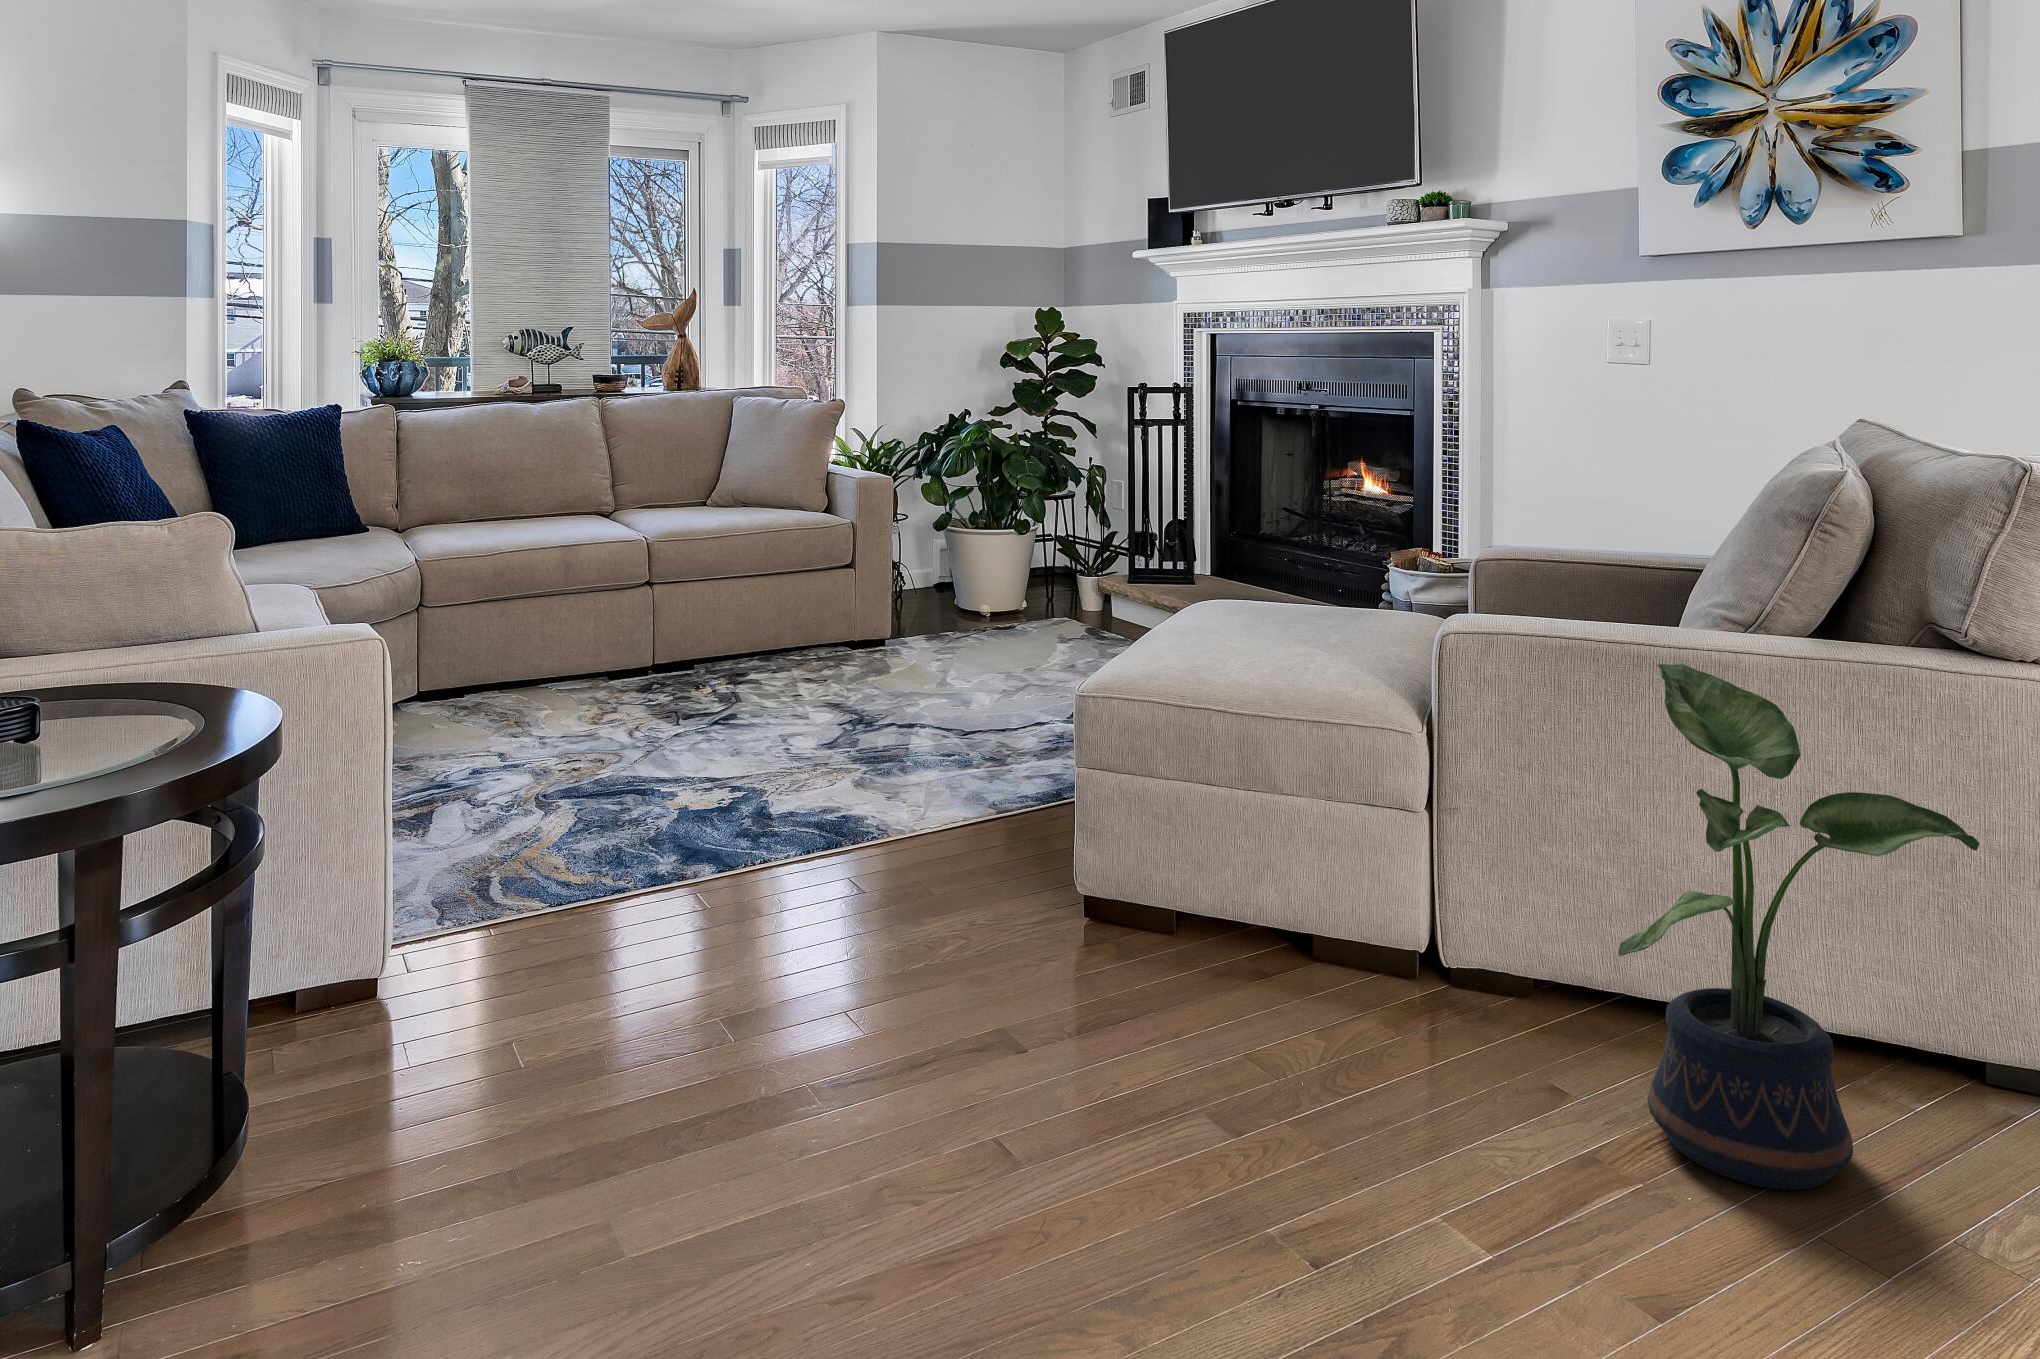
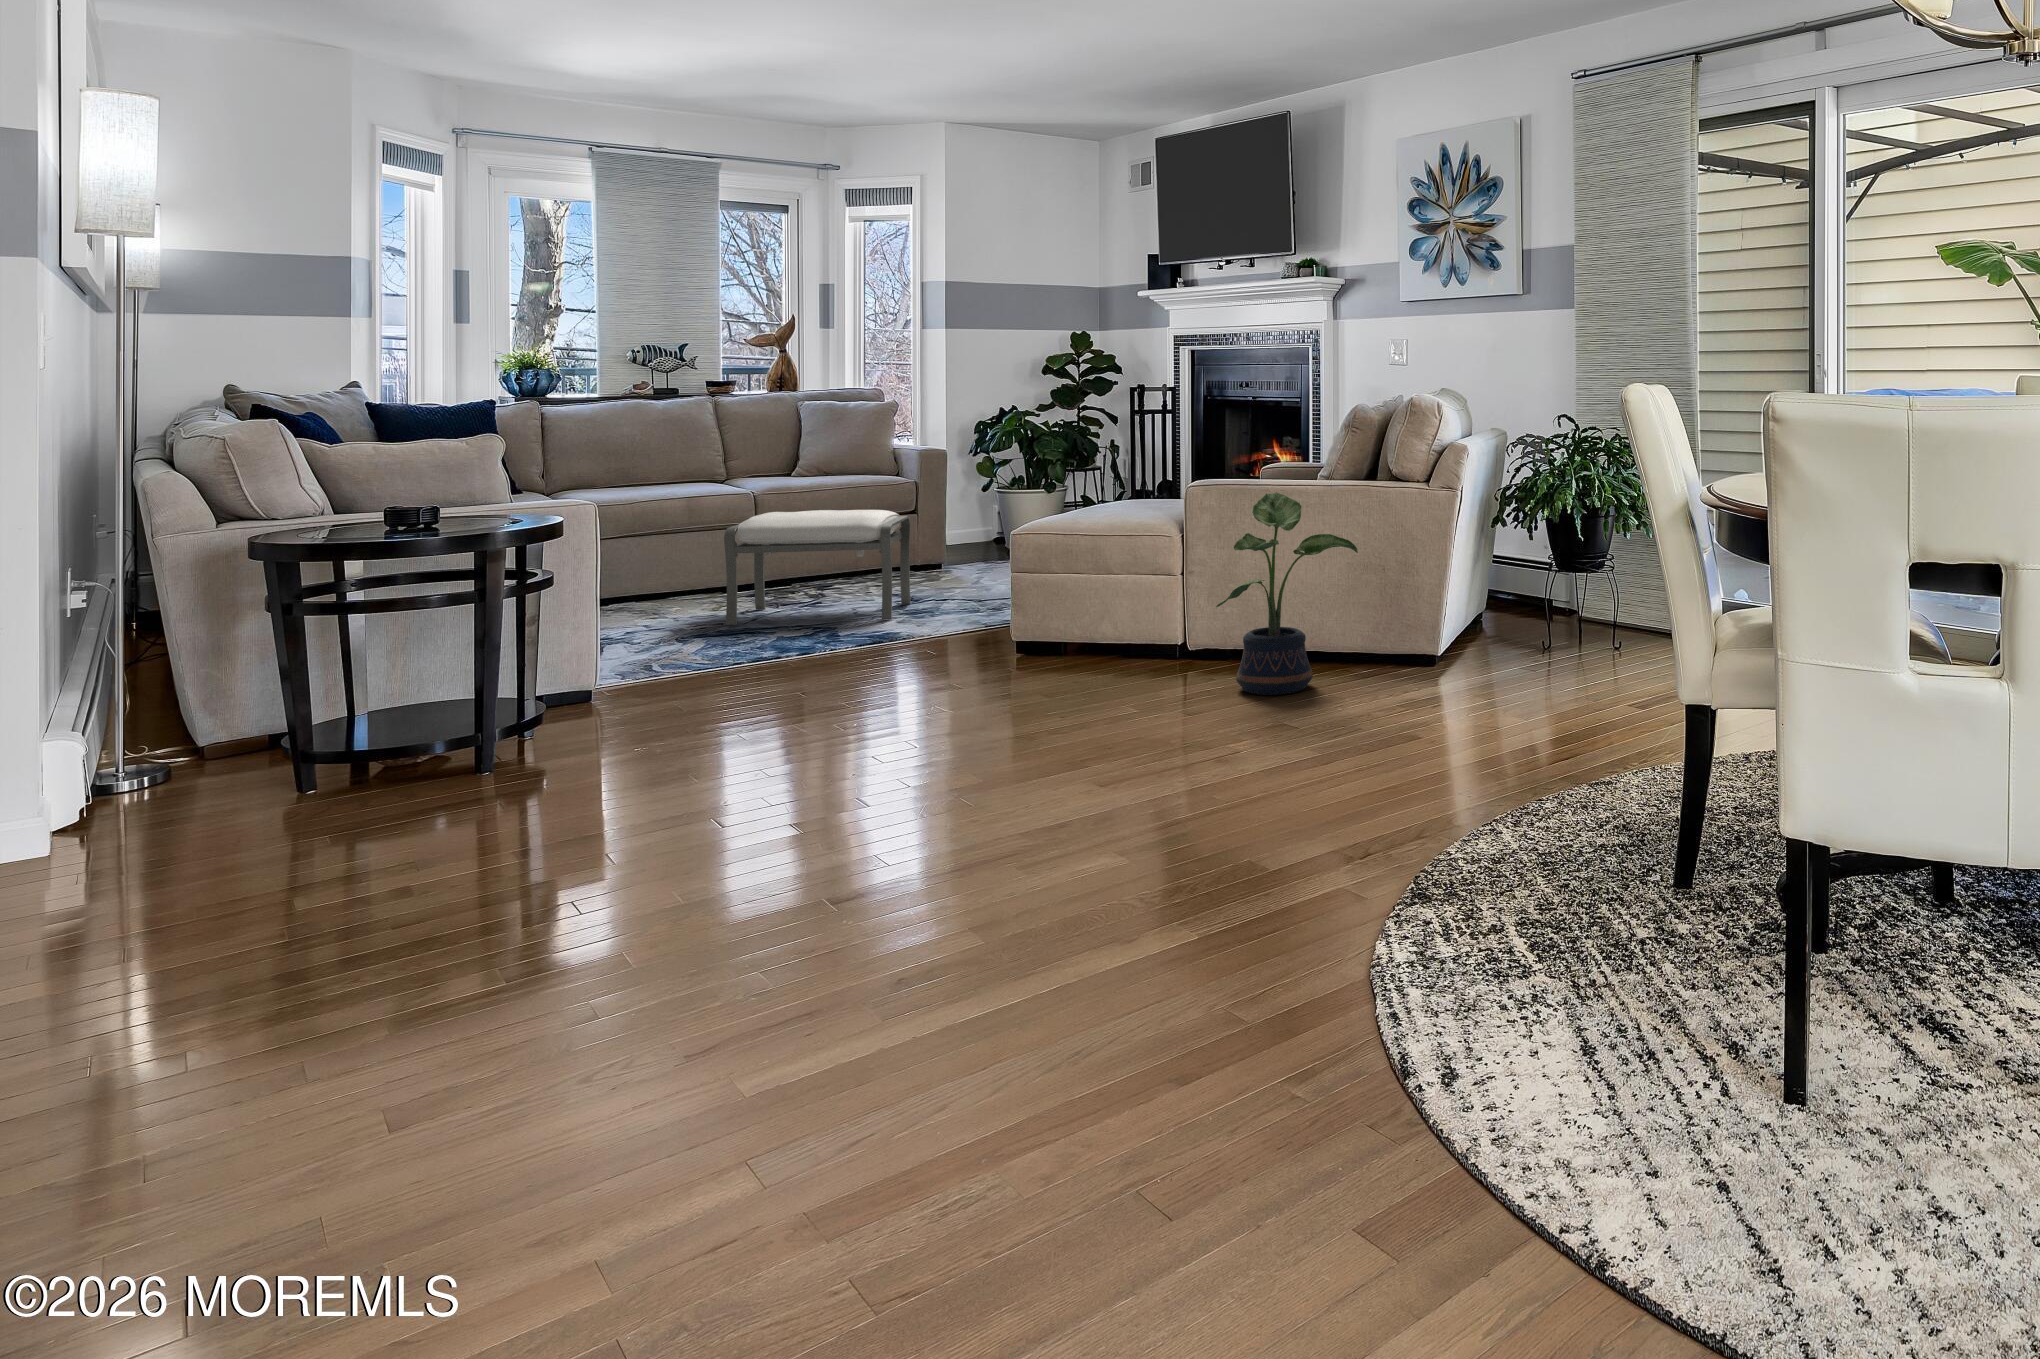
ottoman: none [608,585,865,771] -> present [724,510,911,625]

